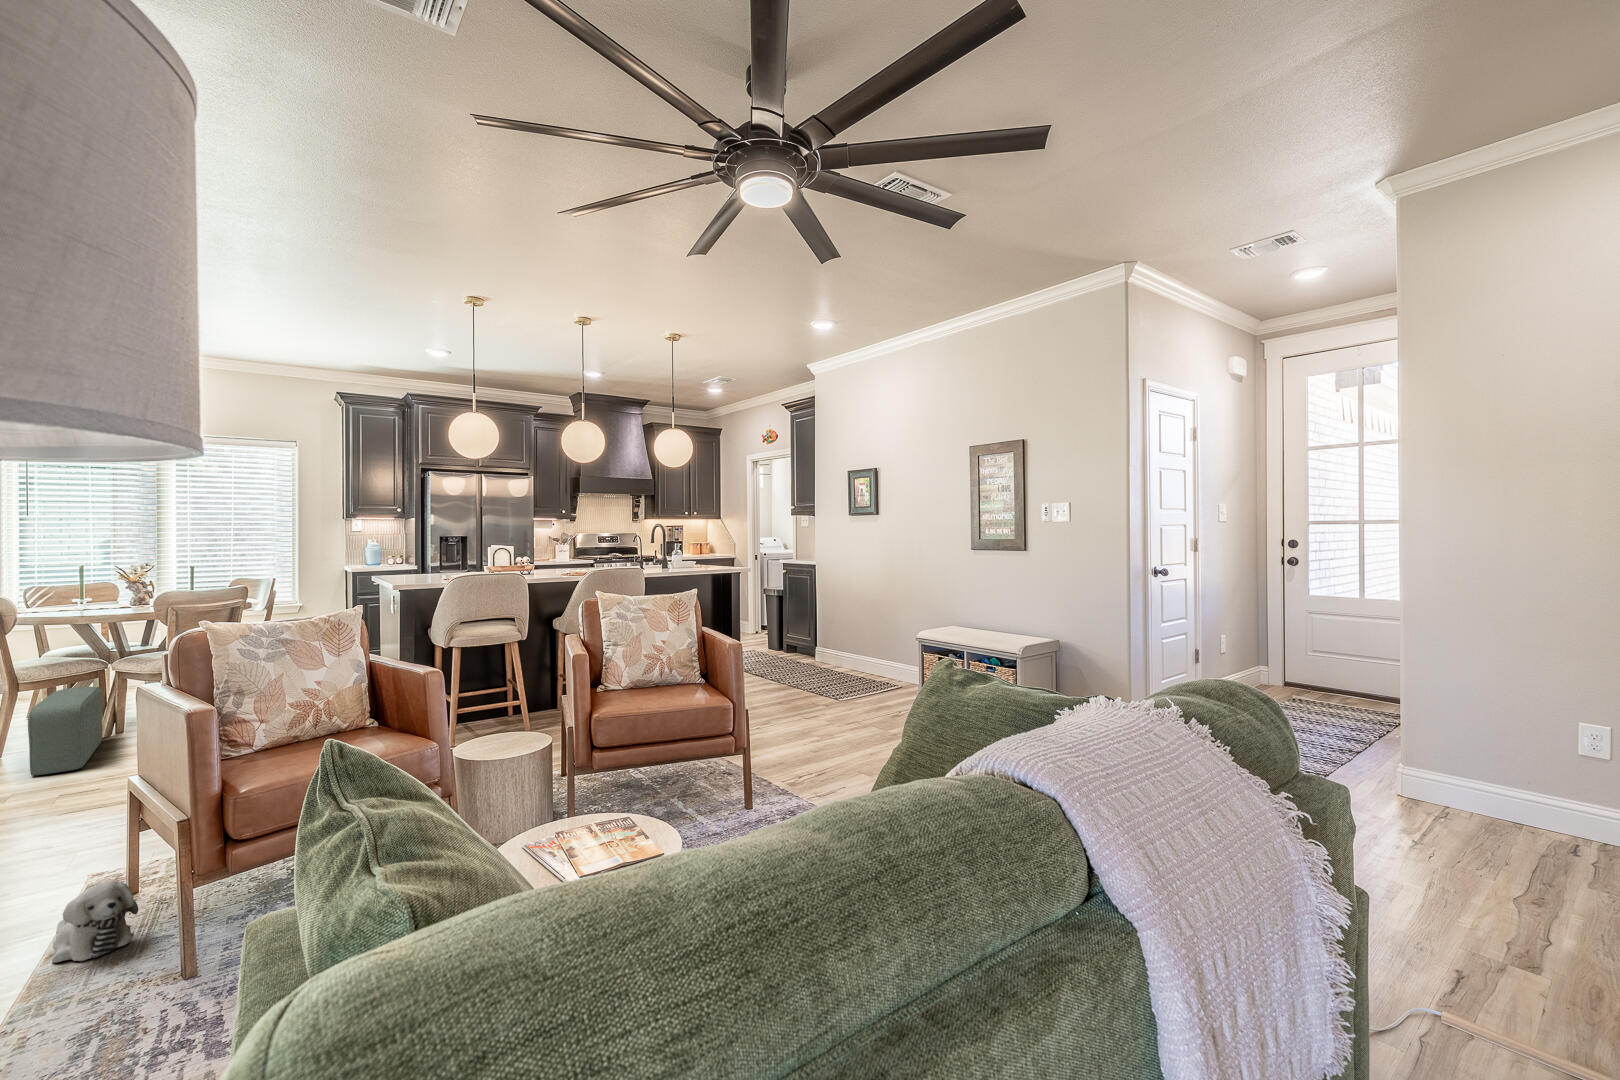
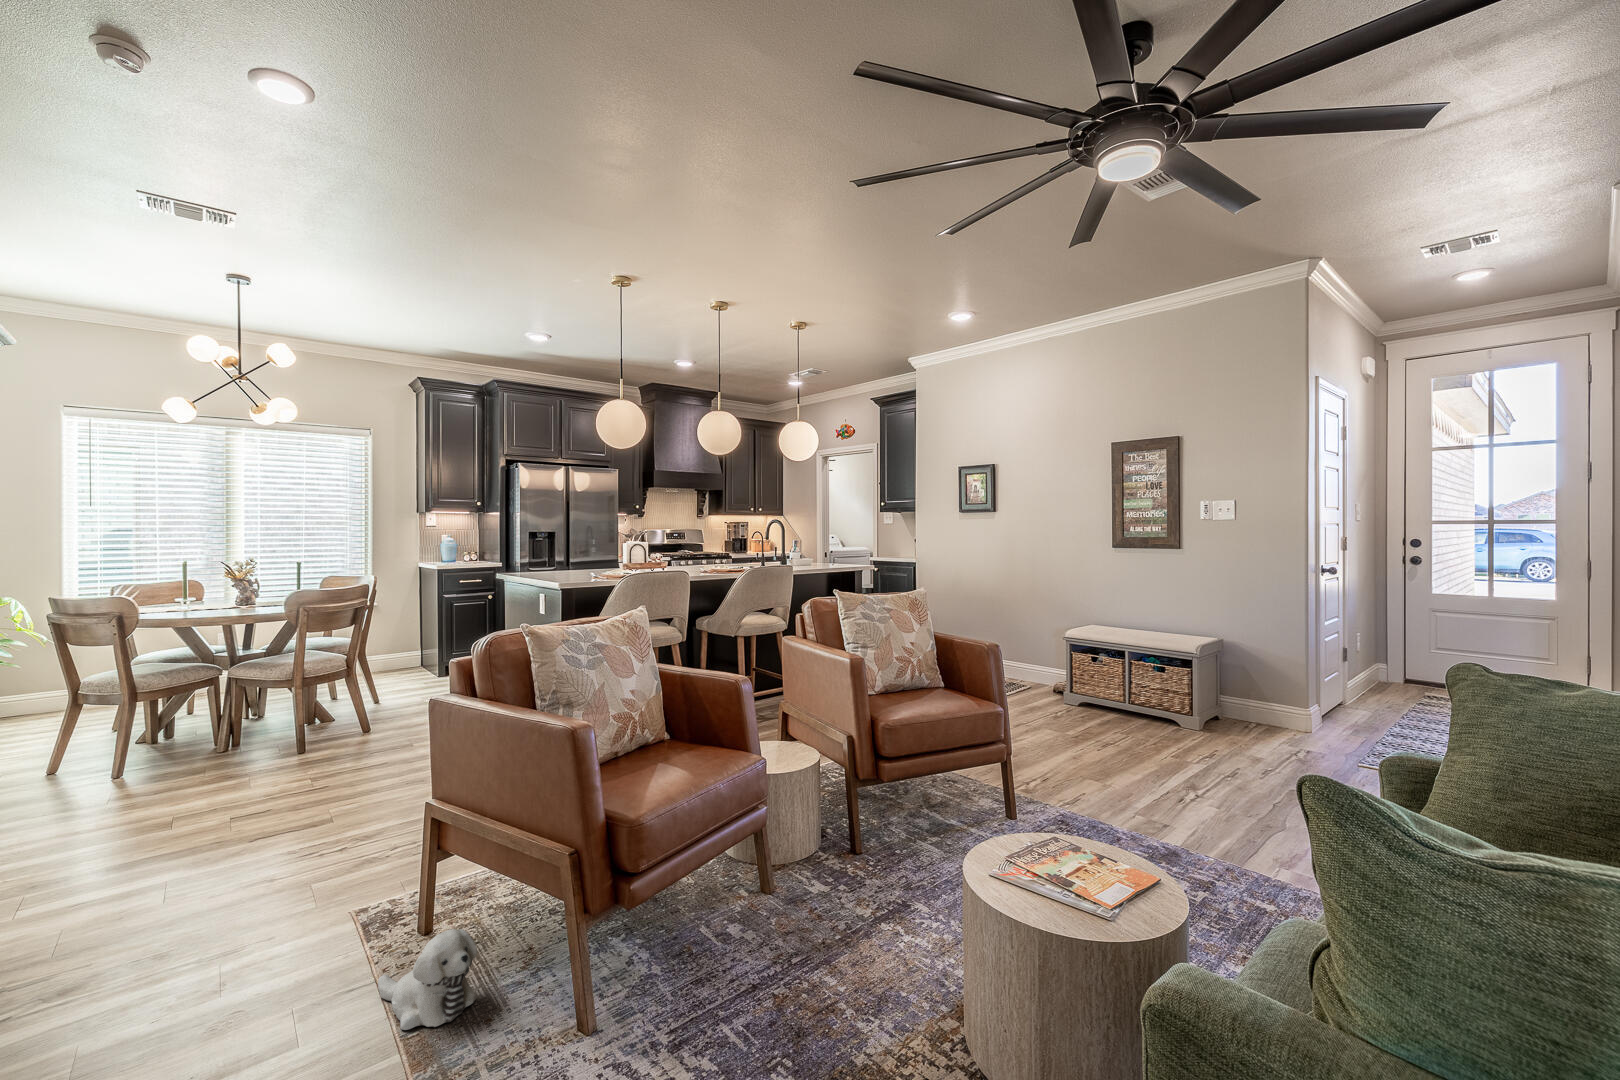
pouf: present [28,687,103,775] -> none [173,695,232,797]

